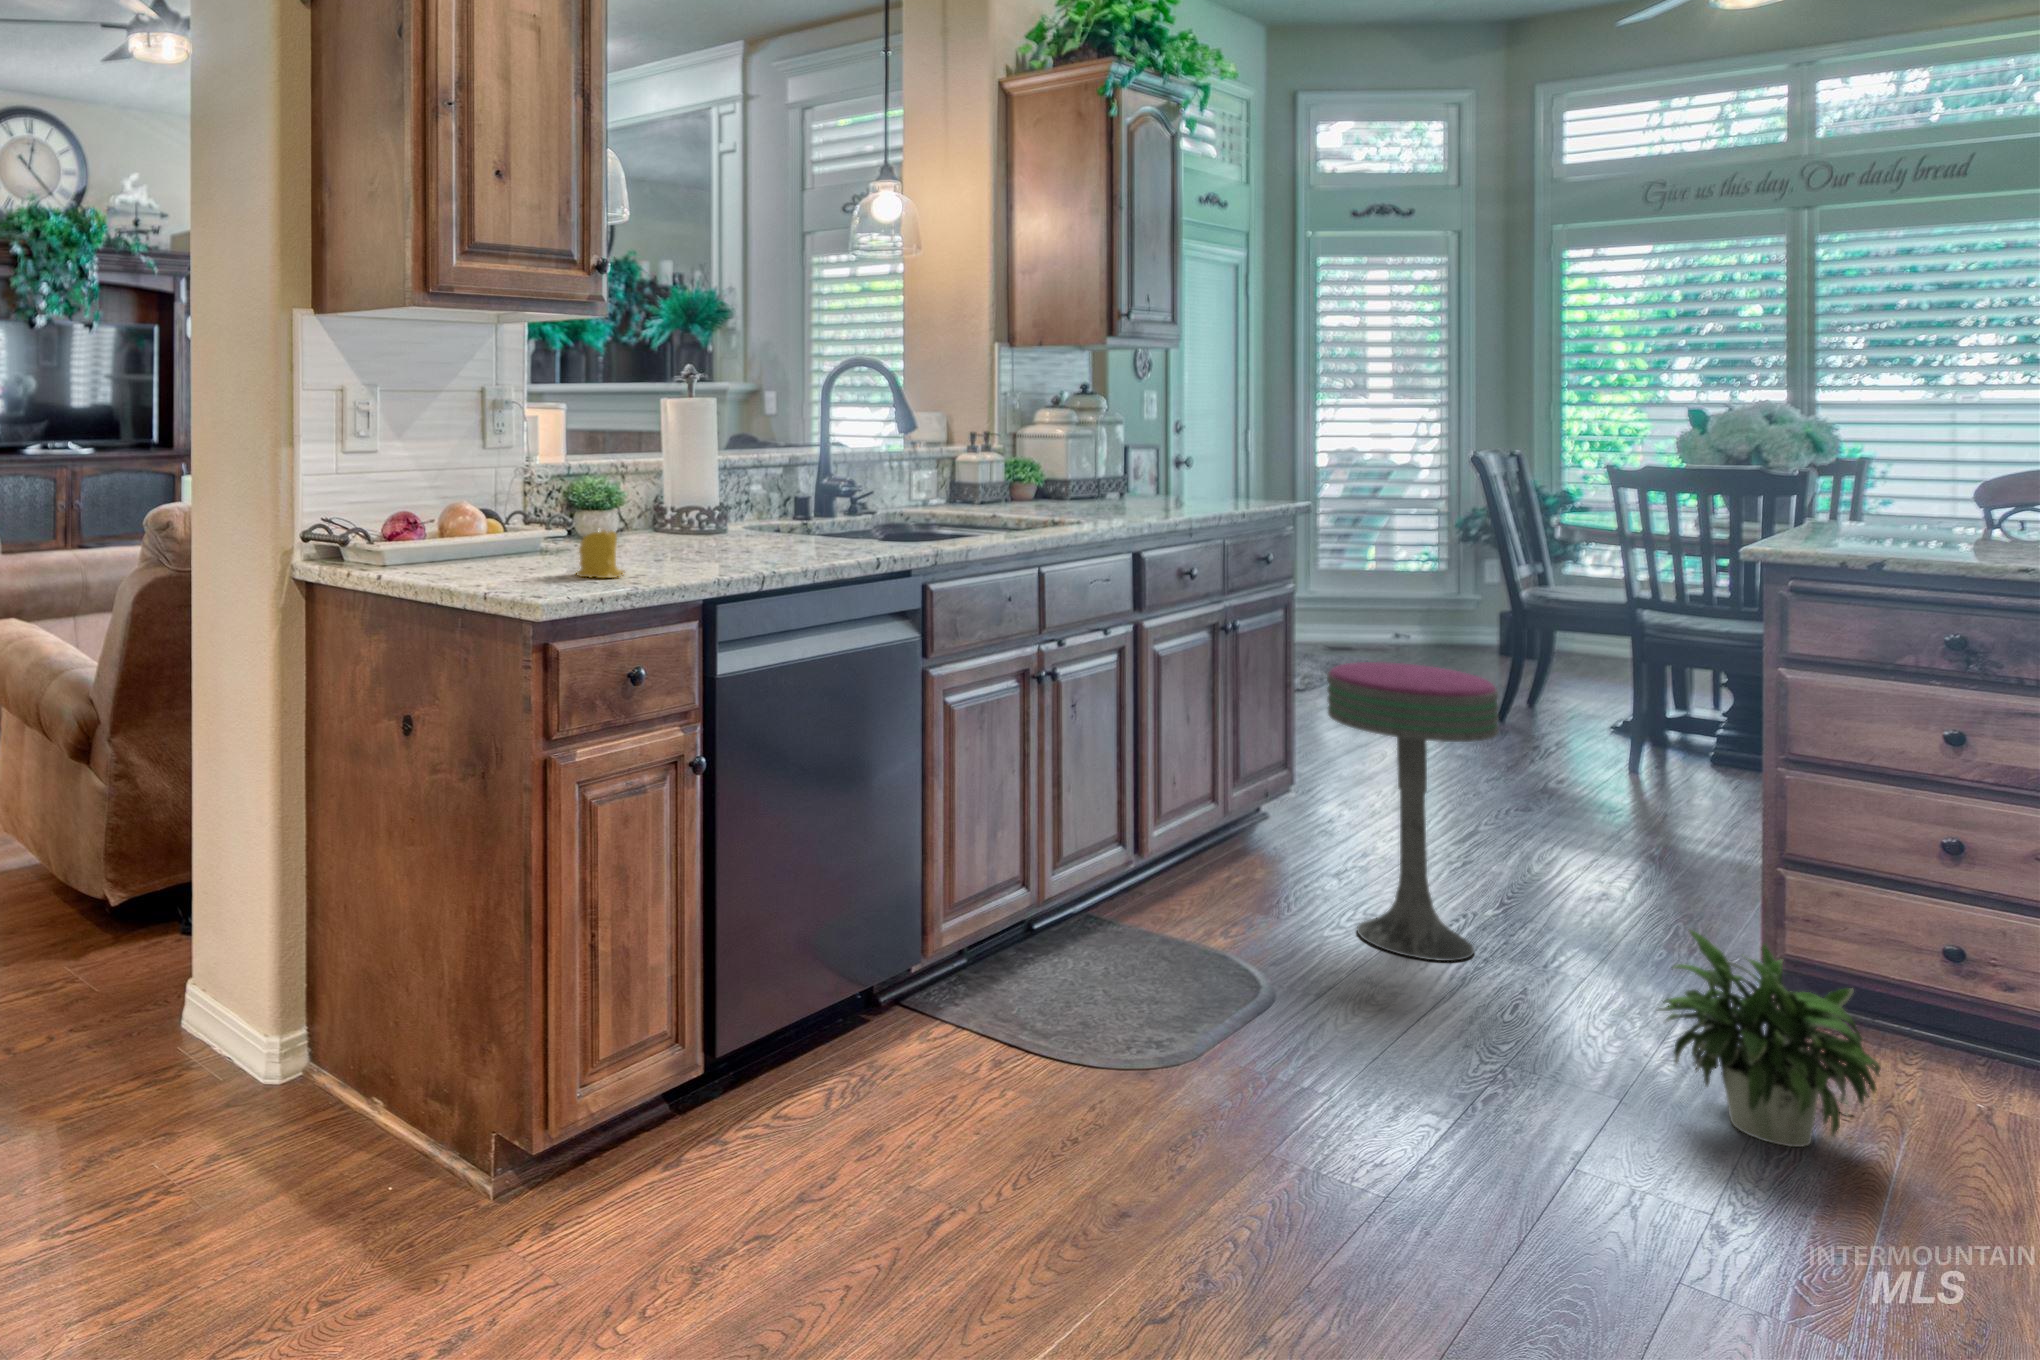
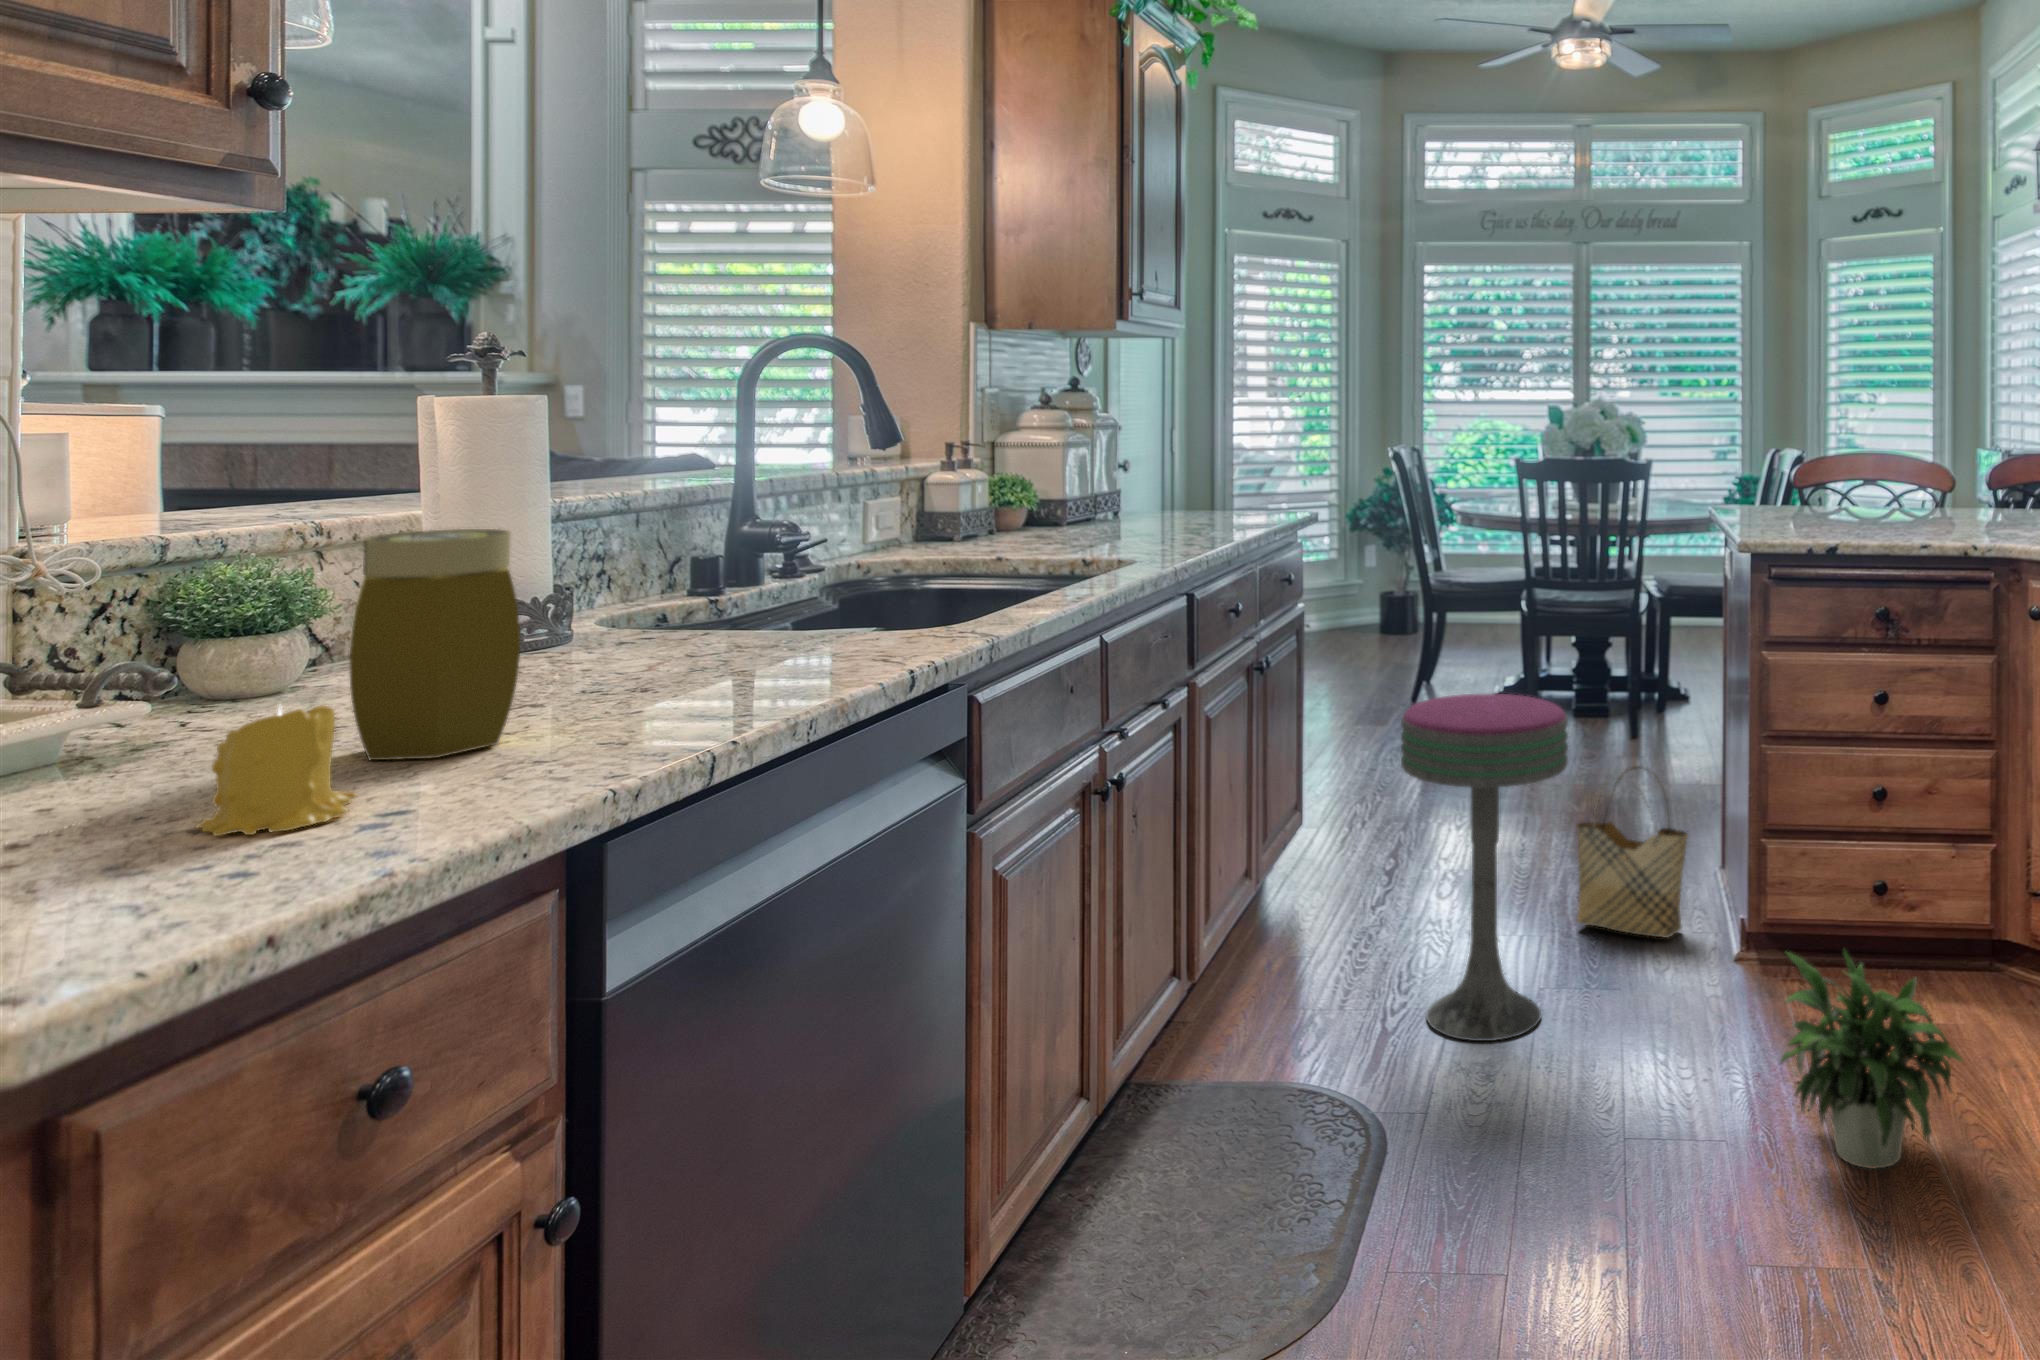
jar: none [624,463,687,566] -> present [350,529,520,760]
woven basket: none [1559,769,1694,939] -> present [1576,767,1688,938]

